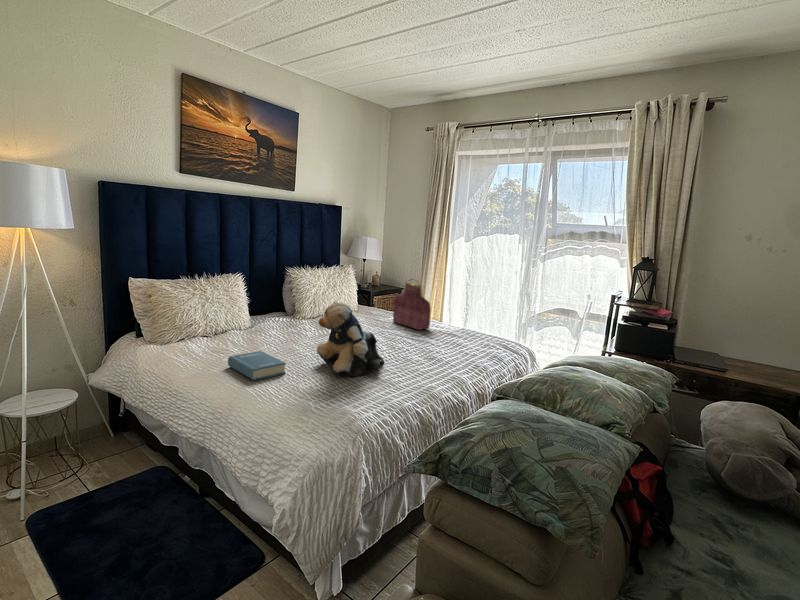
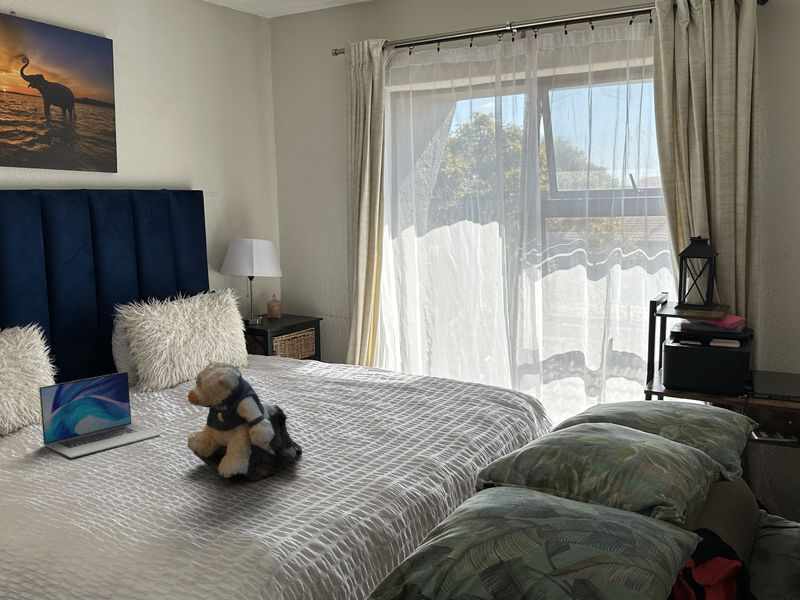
handbag: present [393,279,431,330] -> none [308,304,371,389]
laptop: none [237,305,303,351] -> present [39,372,160,458]
hardback book: present [228,351,286,380] -> none [35,457,139,508]

